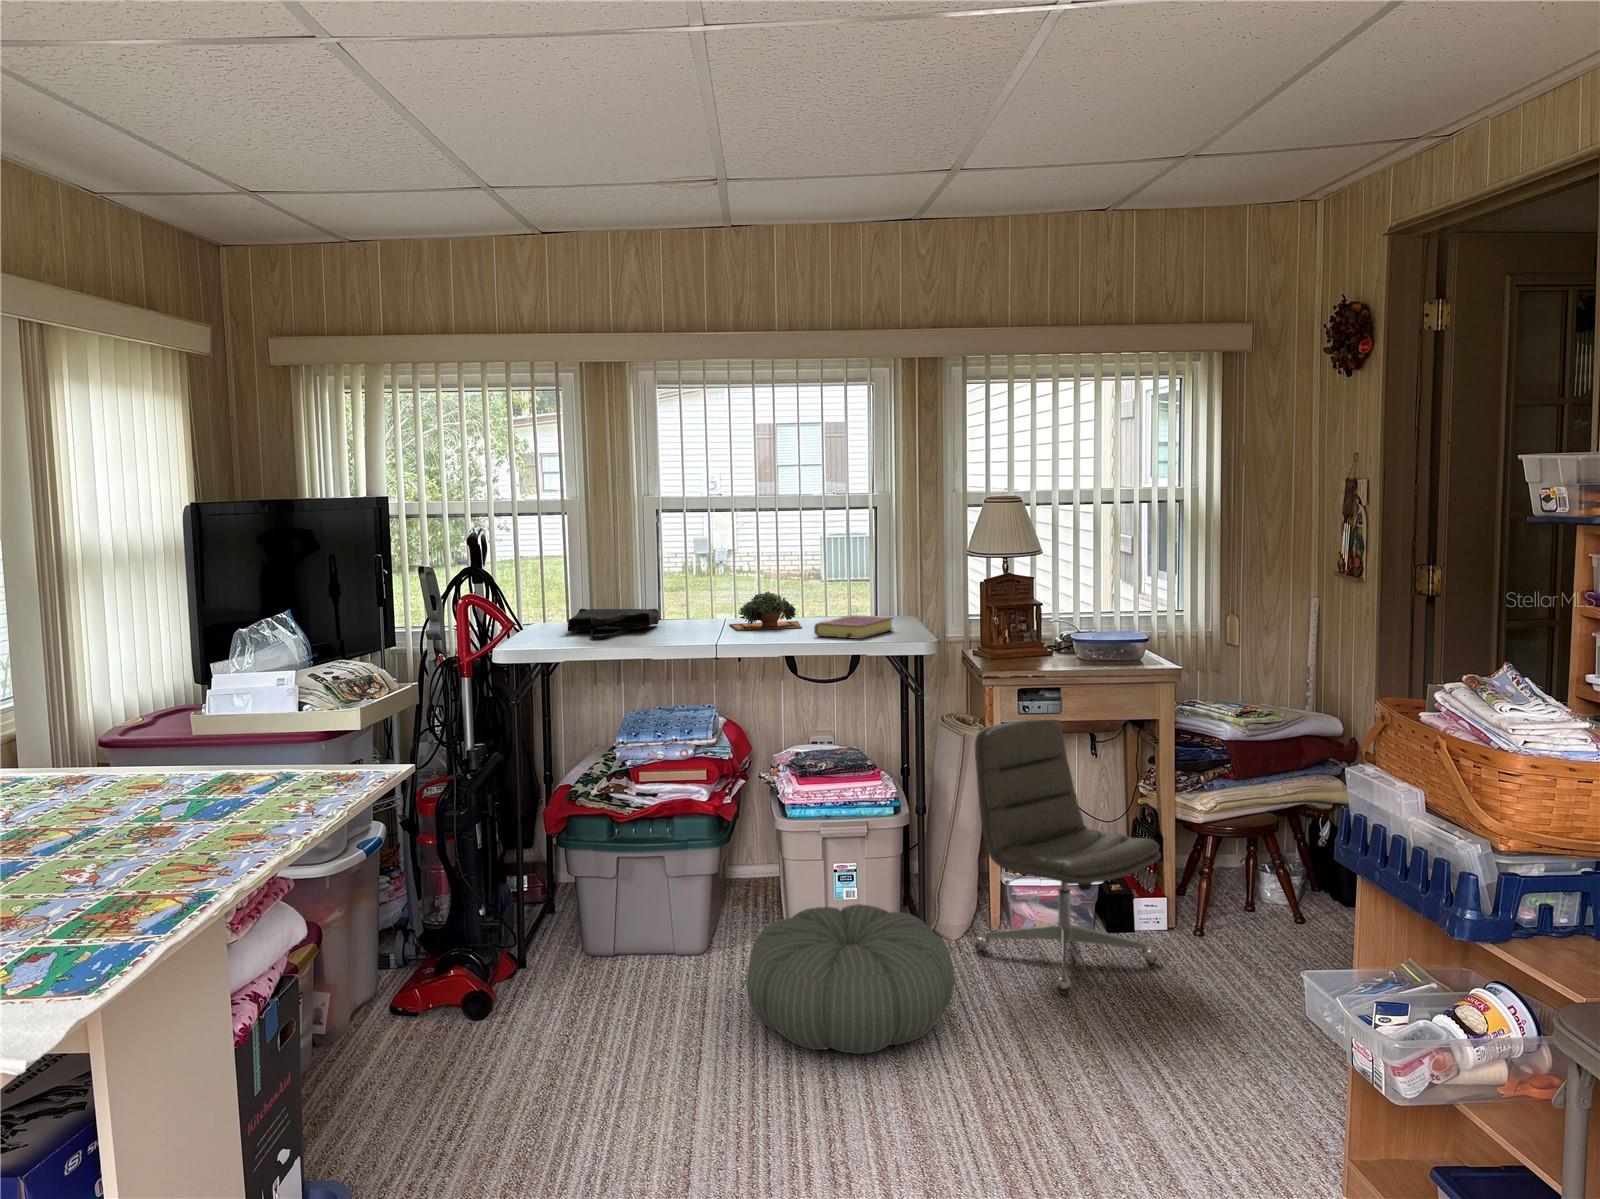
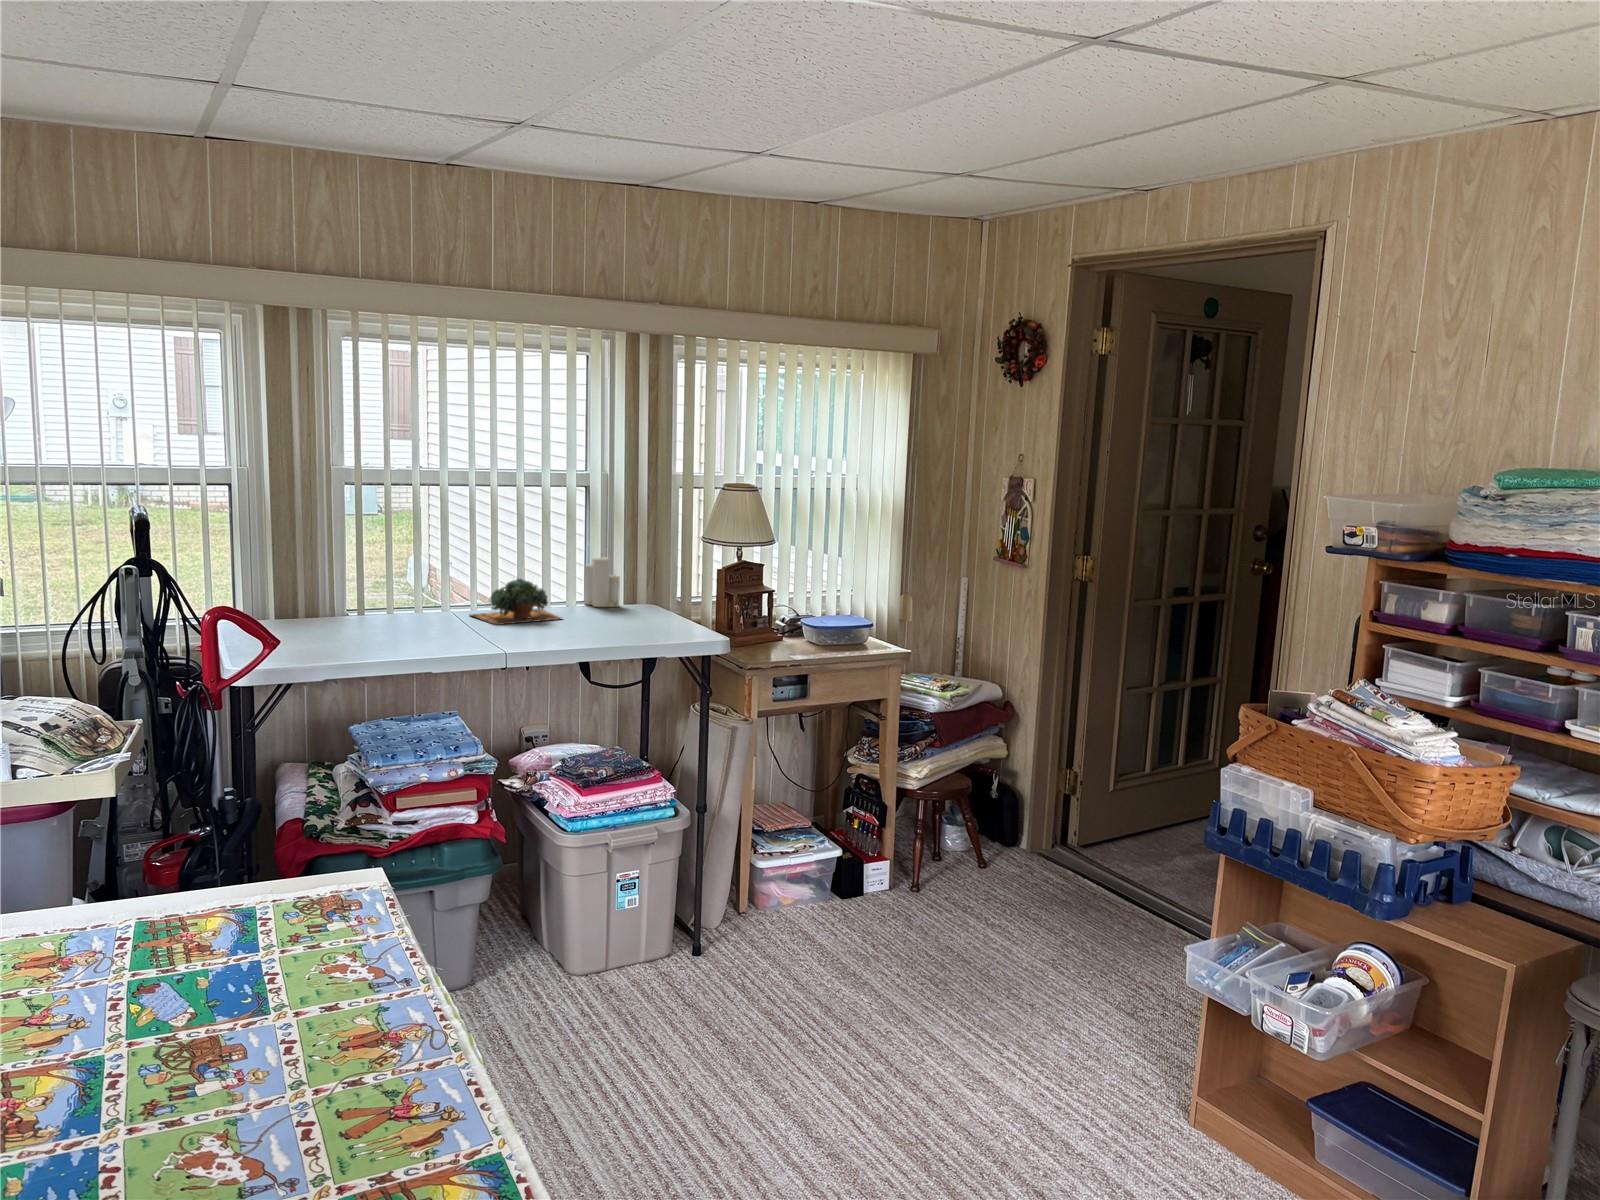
candle: none [845,570,874,621] -> present [584,557,620,607]
tote bag: present [568,609,659,640] -> none [276,598,393,645]
book: present [814,615,893,639] -> none [603,605,670,635]
chair: present [975,720,1161,994] -> none [739,701,913,969]
pouf: present [746,904,955,1054] -> none [563,914,785,1082]

